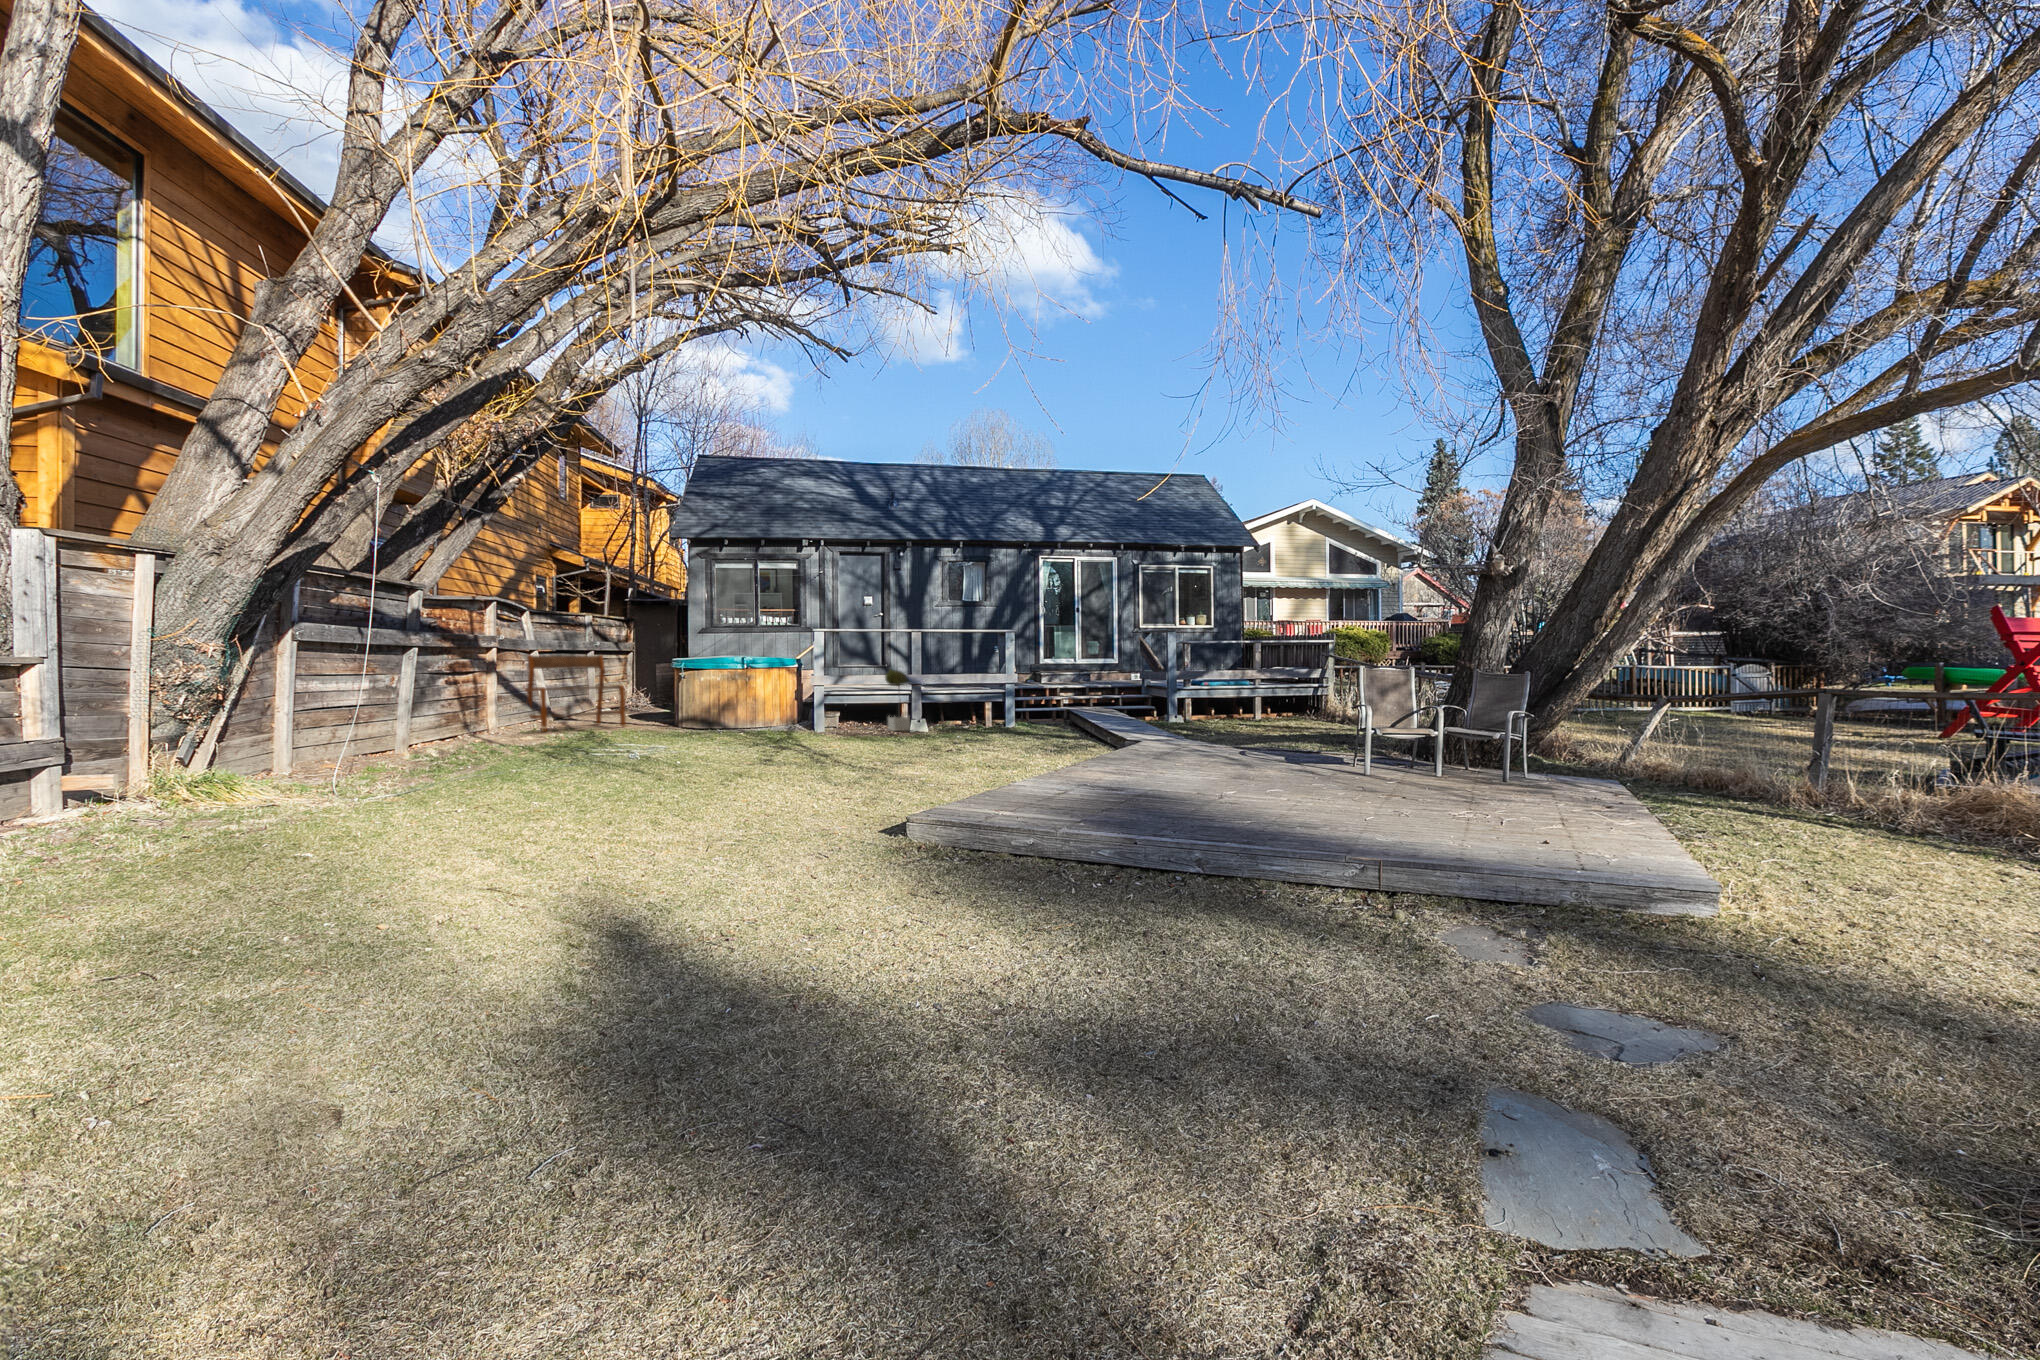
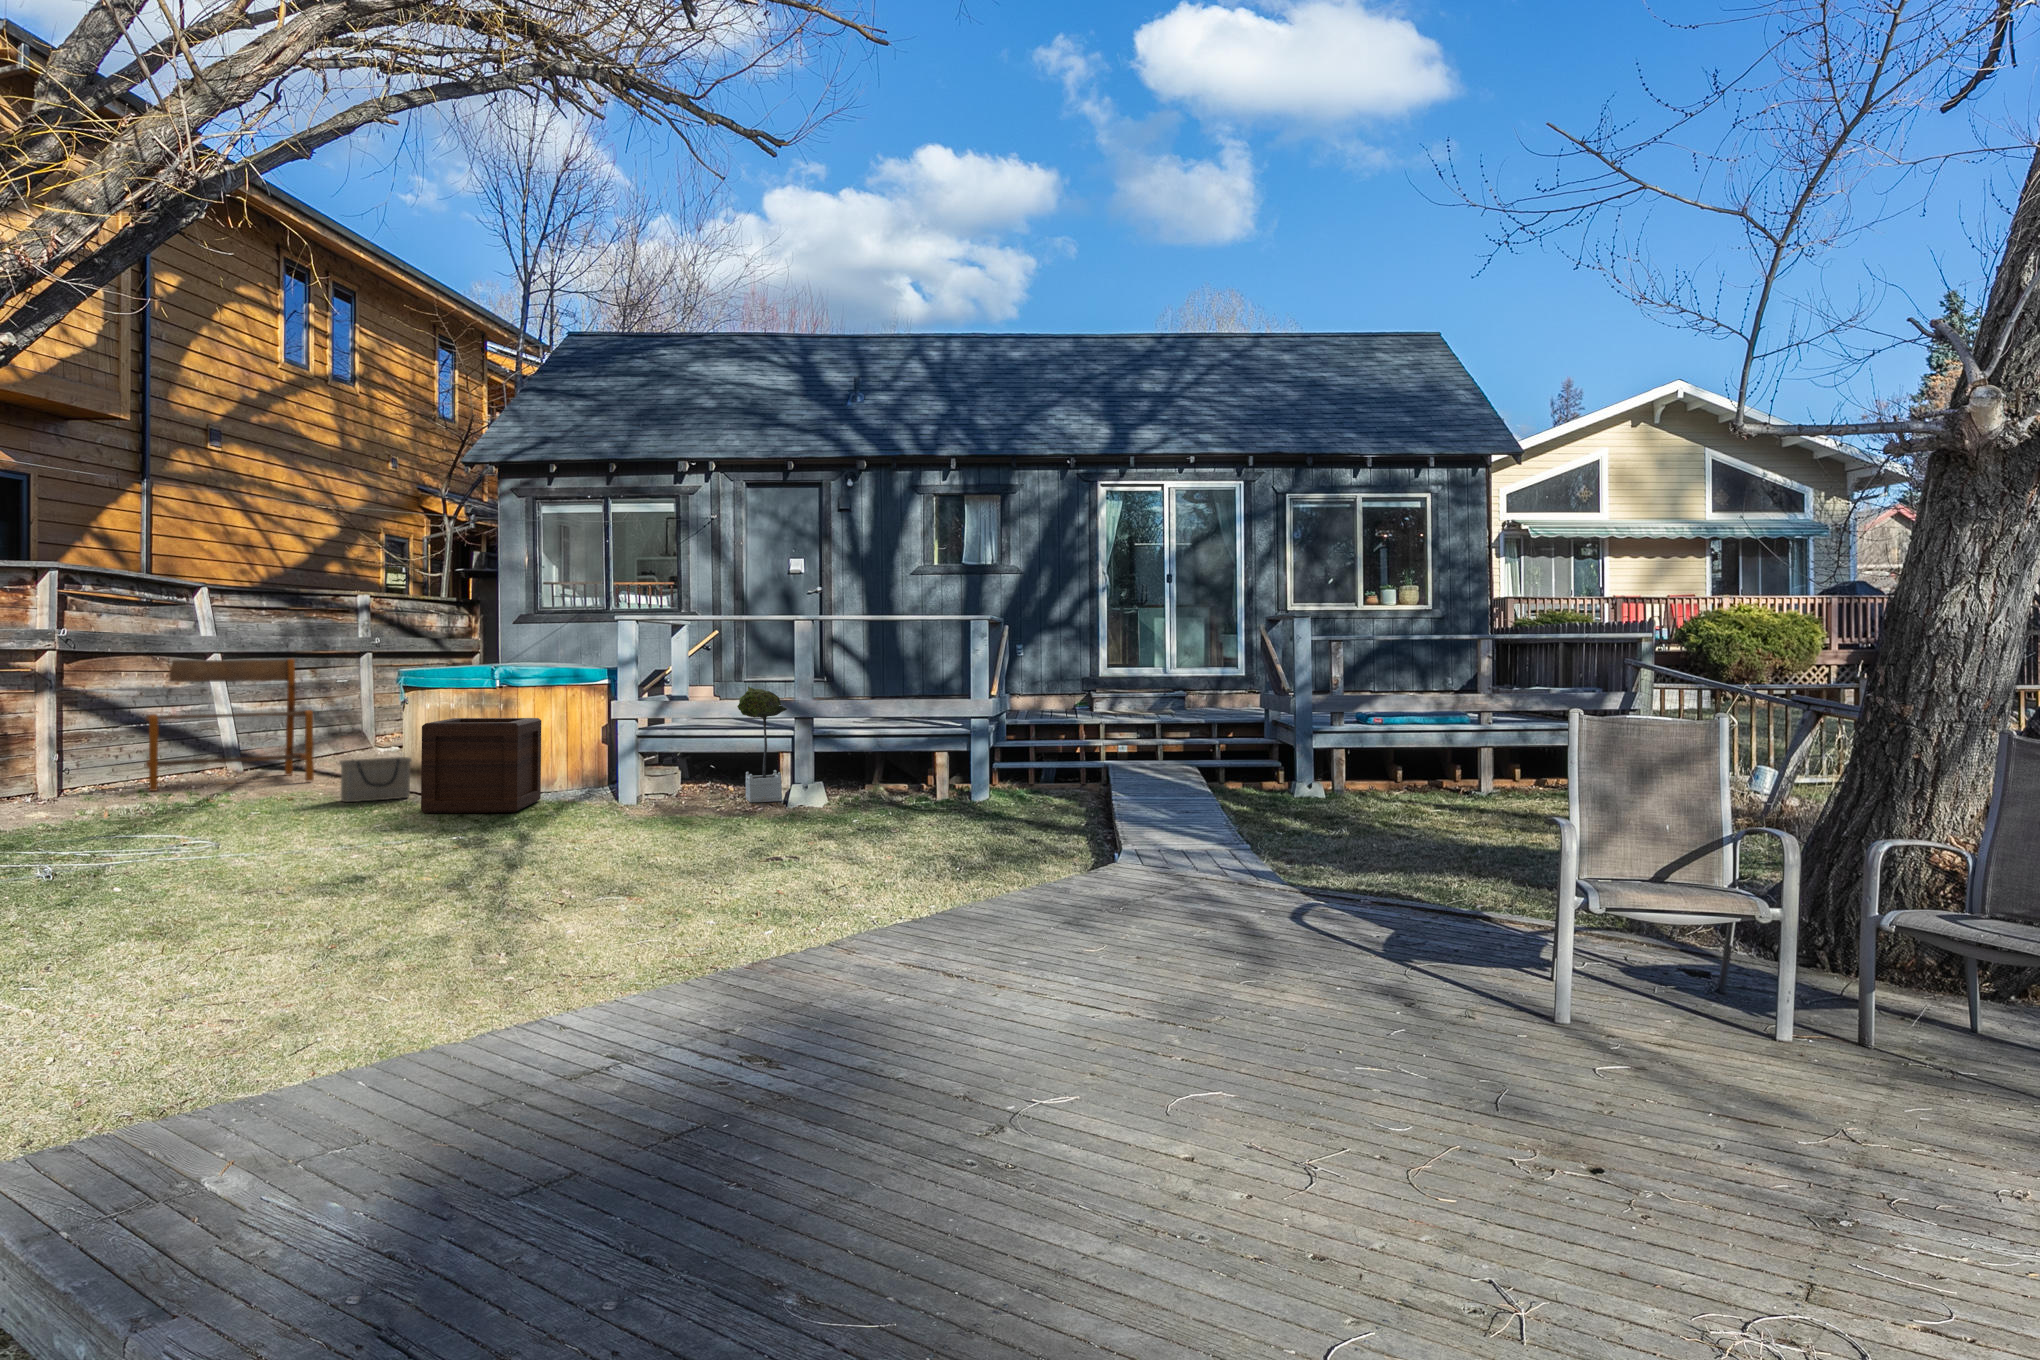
wooden crate: none [731,686,785,738] -> present [421,718,541,813]
basket: none [667,710,706,735] -> present [339,757,412,802]

